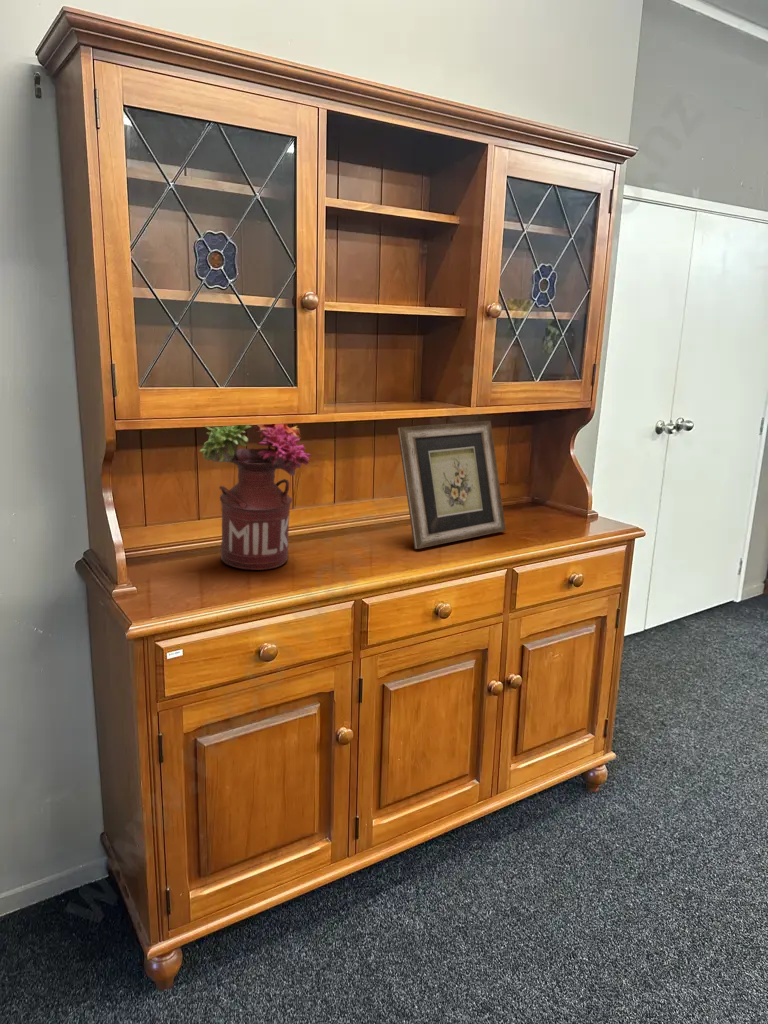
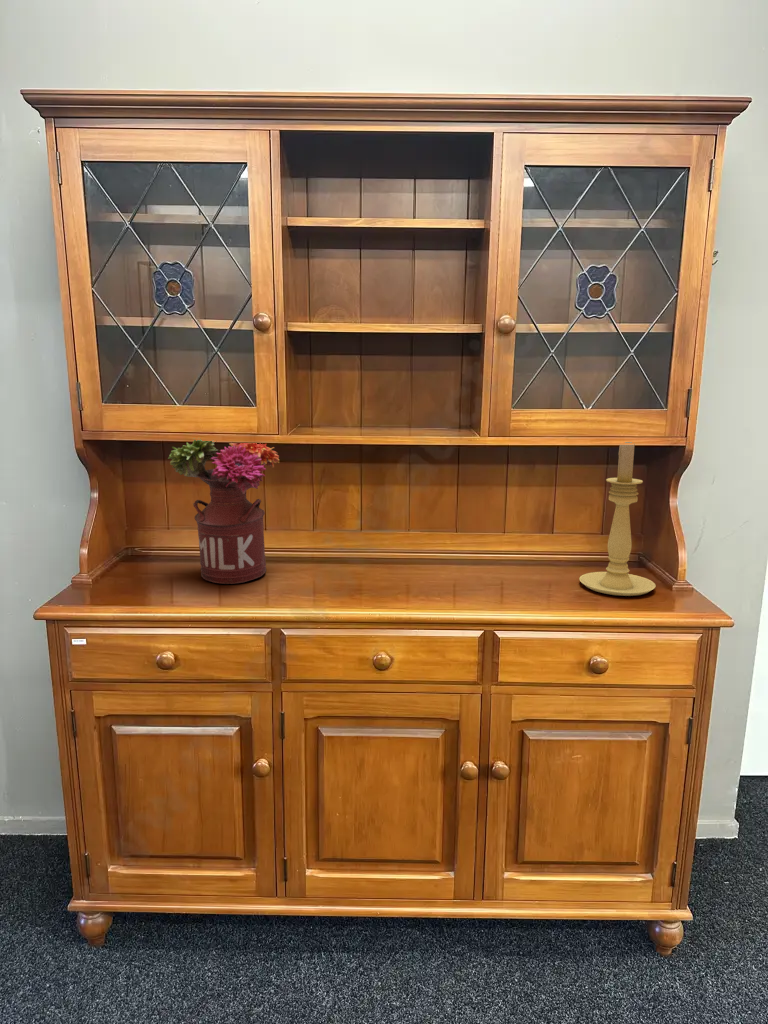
candle holder: none [520,403,578,529] -> present [579,442,656,596]
picture frame: present [397,421,506,549] -> none [393,454,537,589]

